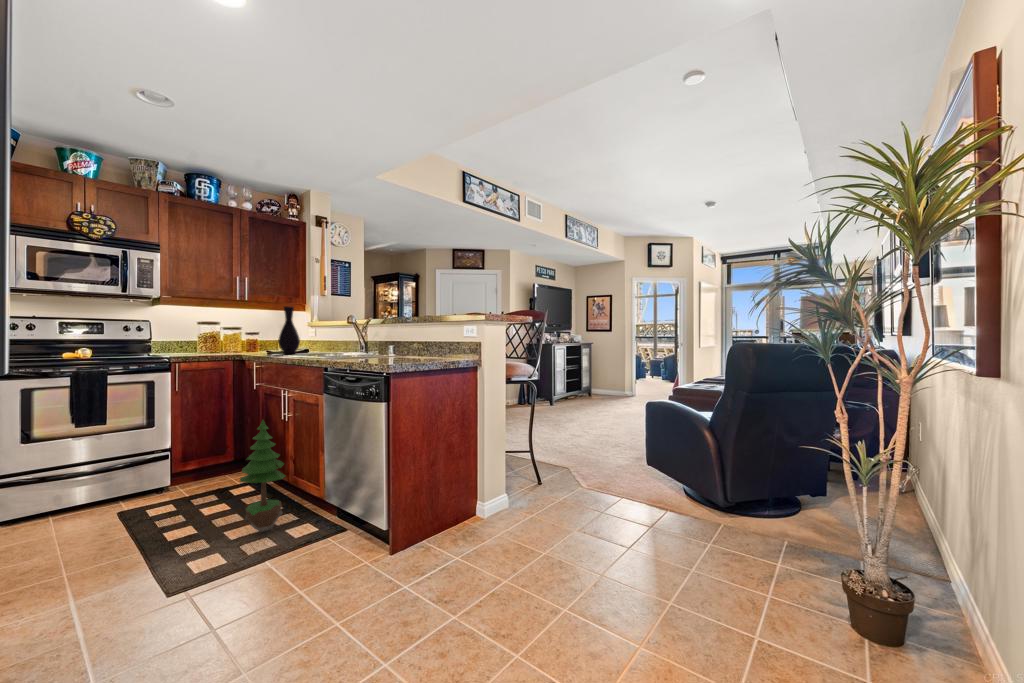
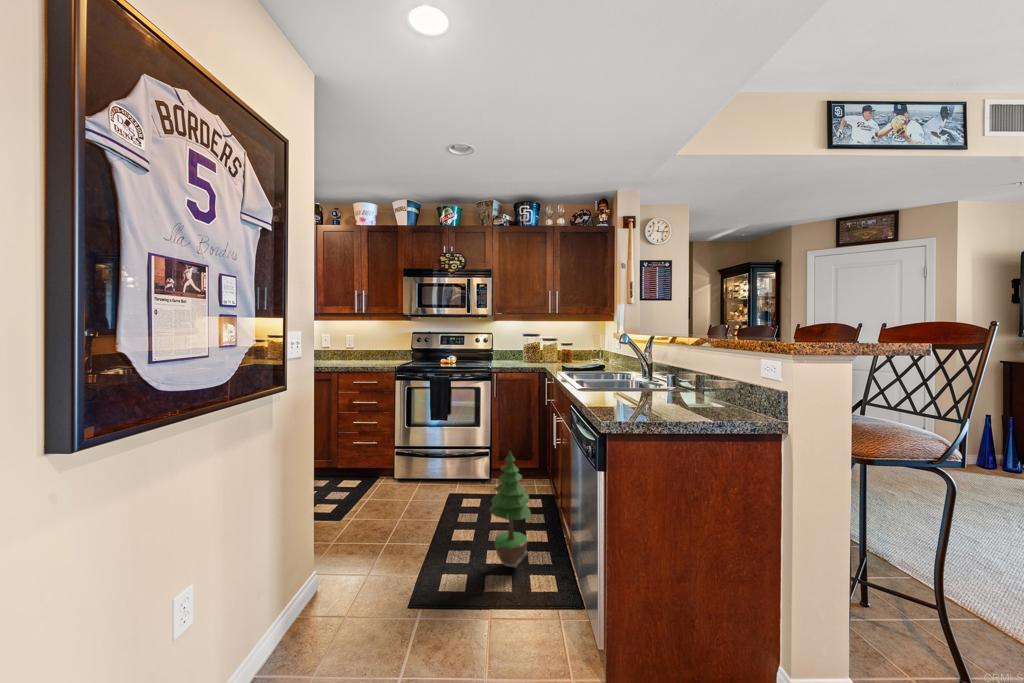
vase: present [278,306,300,354] -> none [571,320,591,370]

